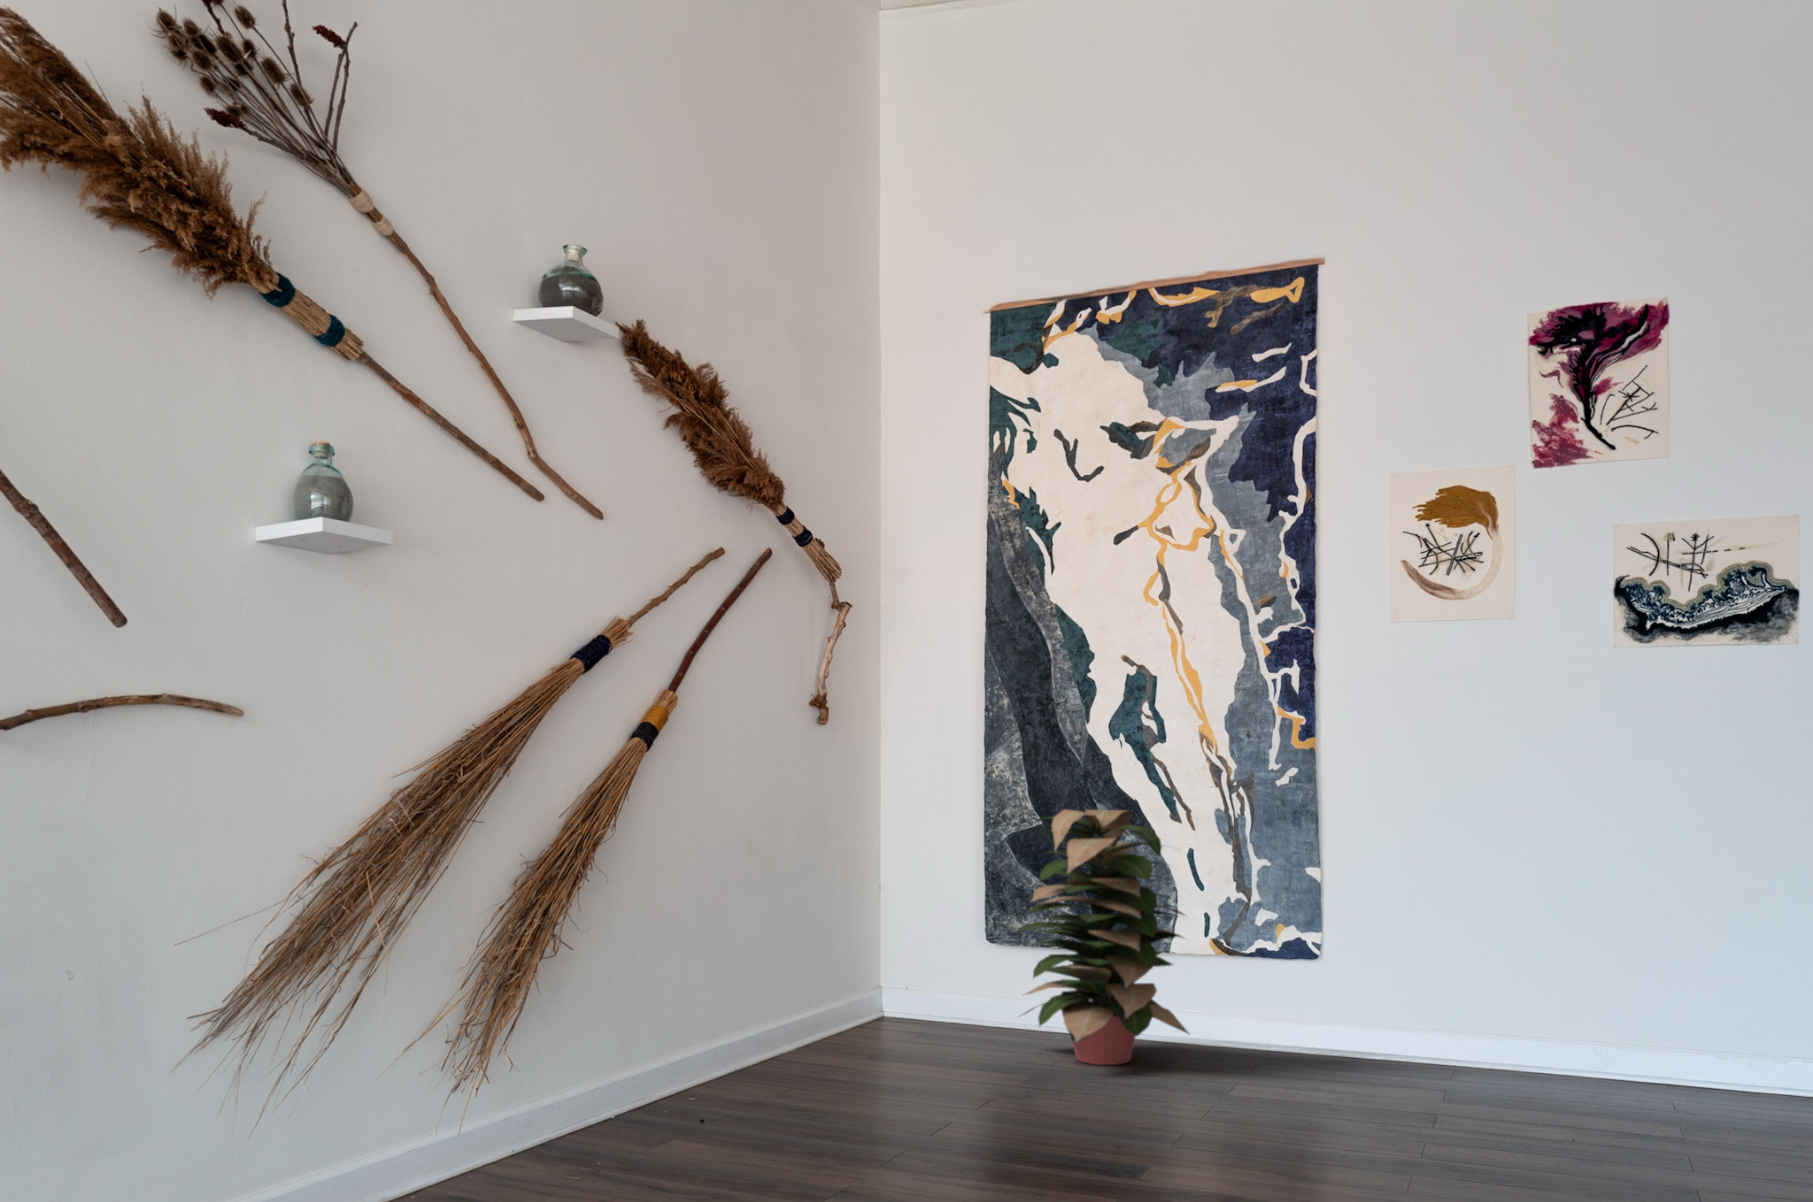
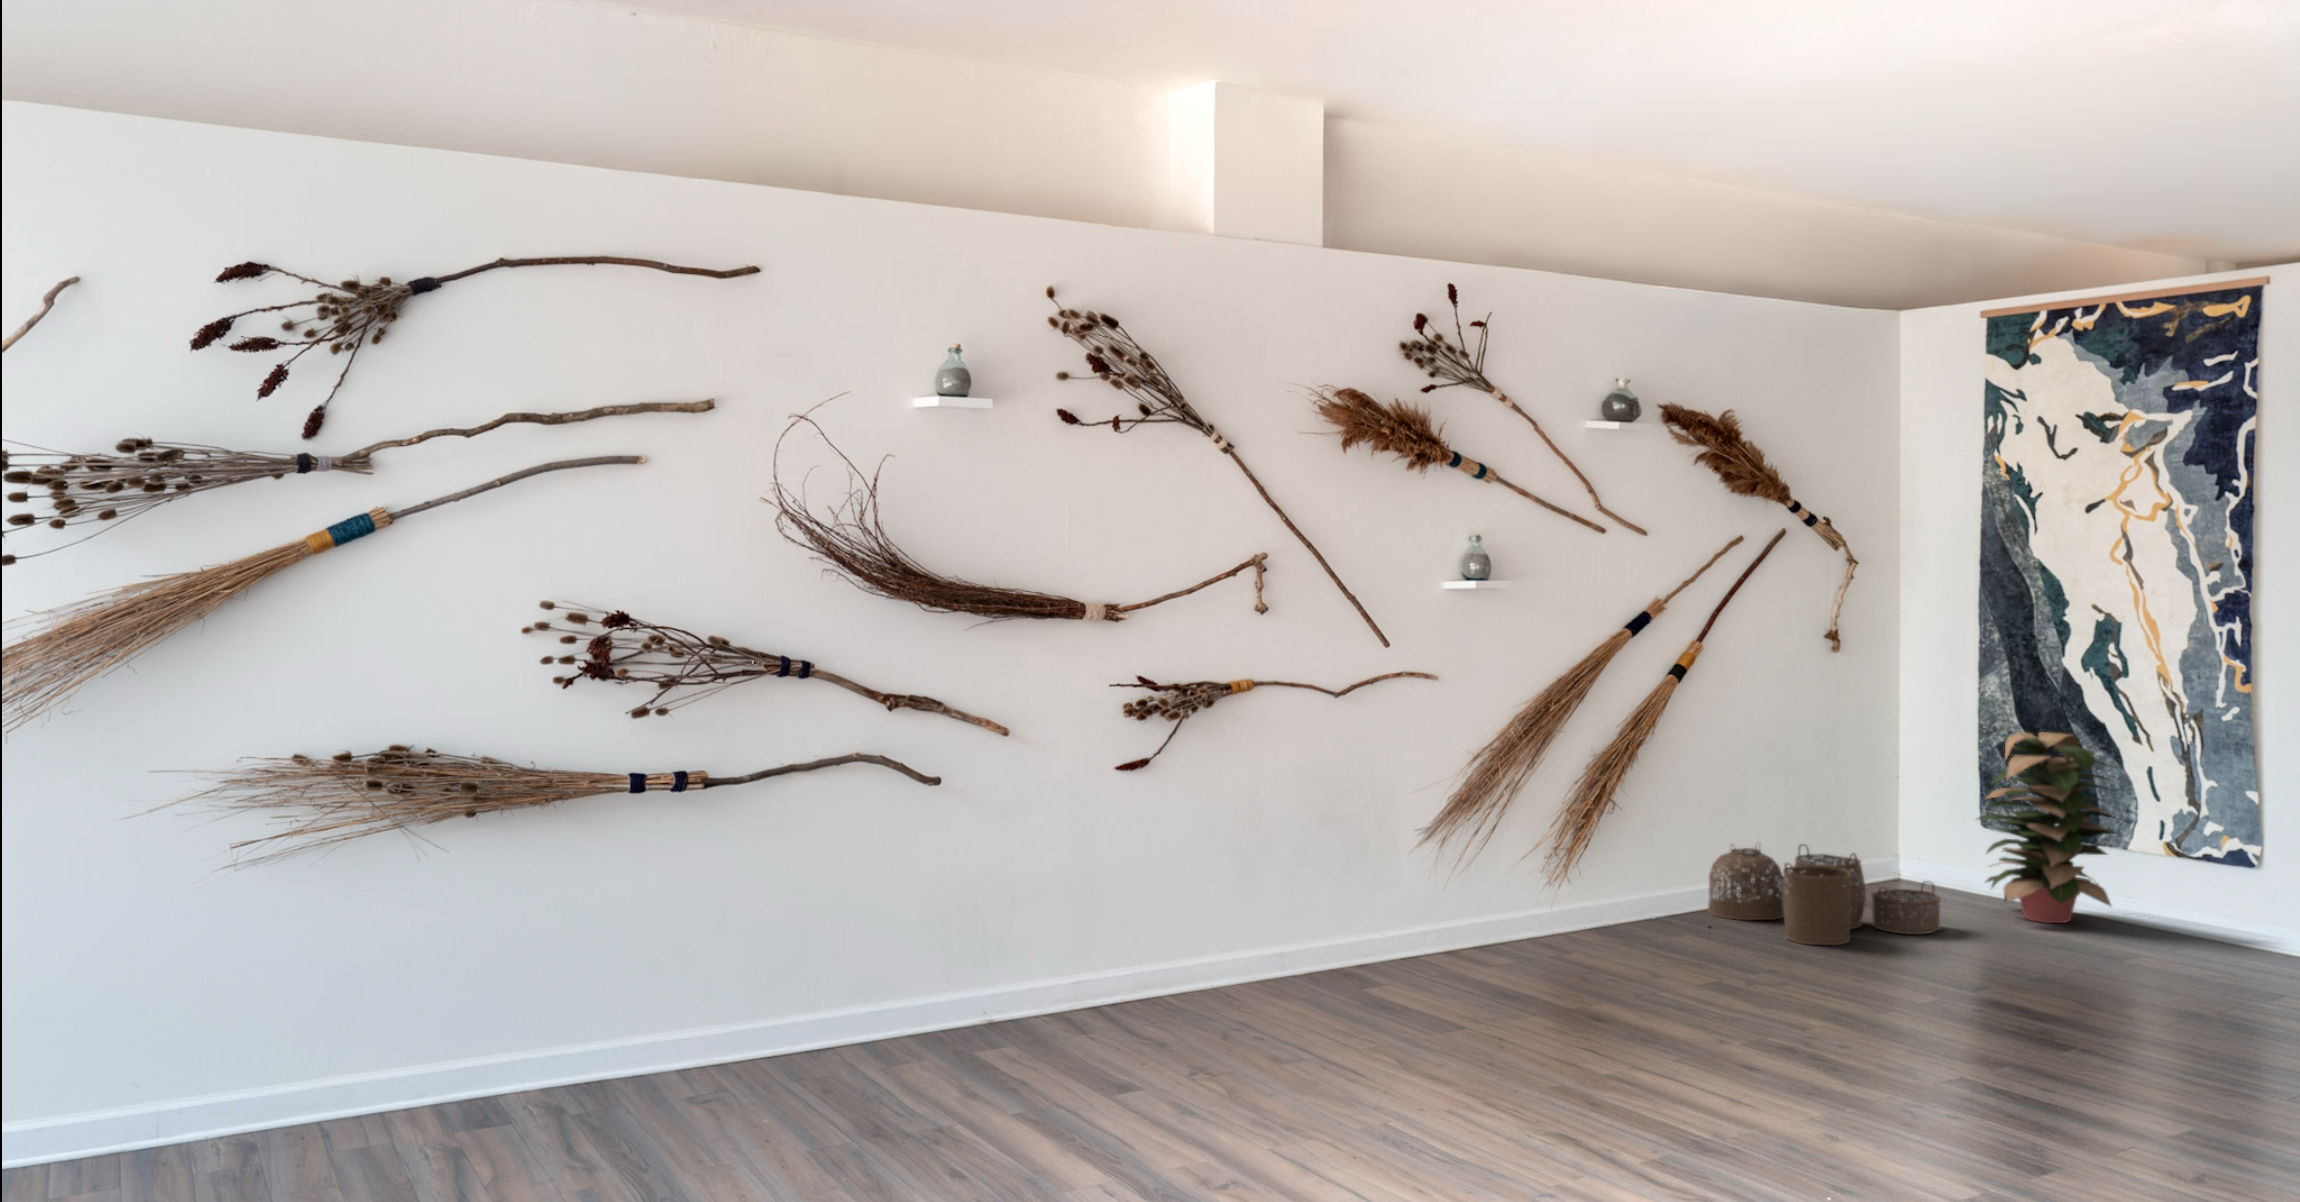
woven basket: none [684,983,1016,1149] -> present [1708,845,1941,945]

